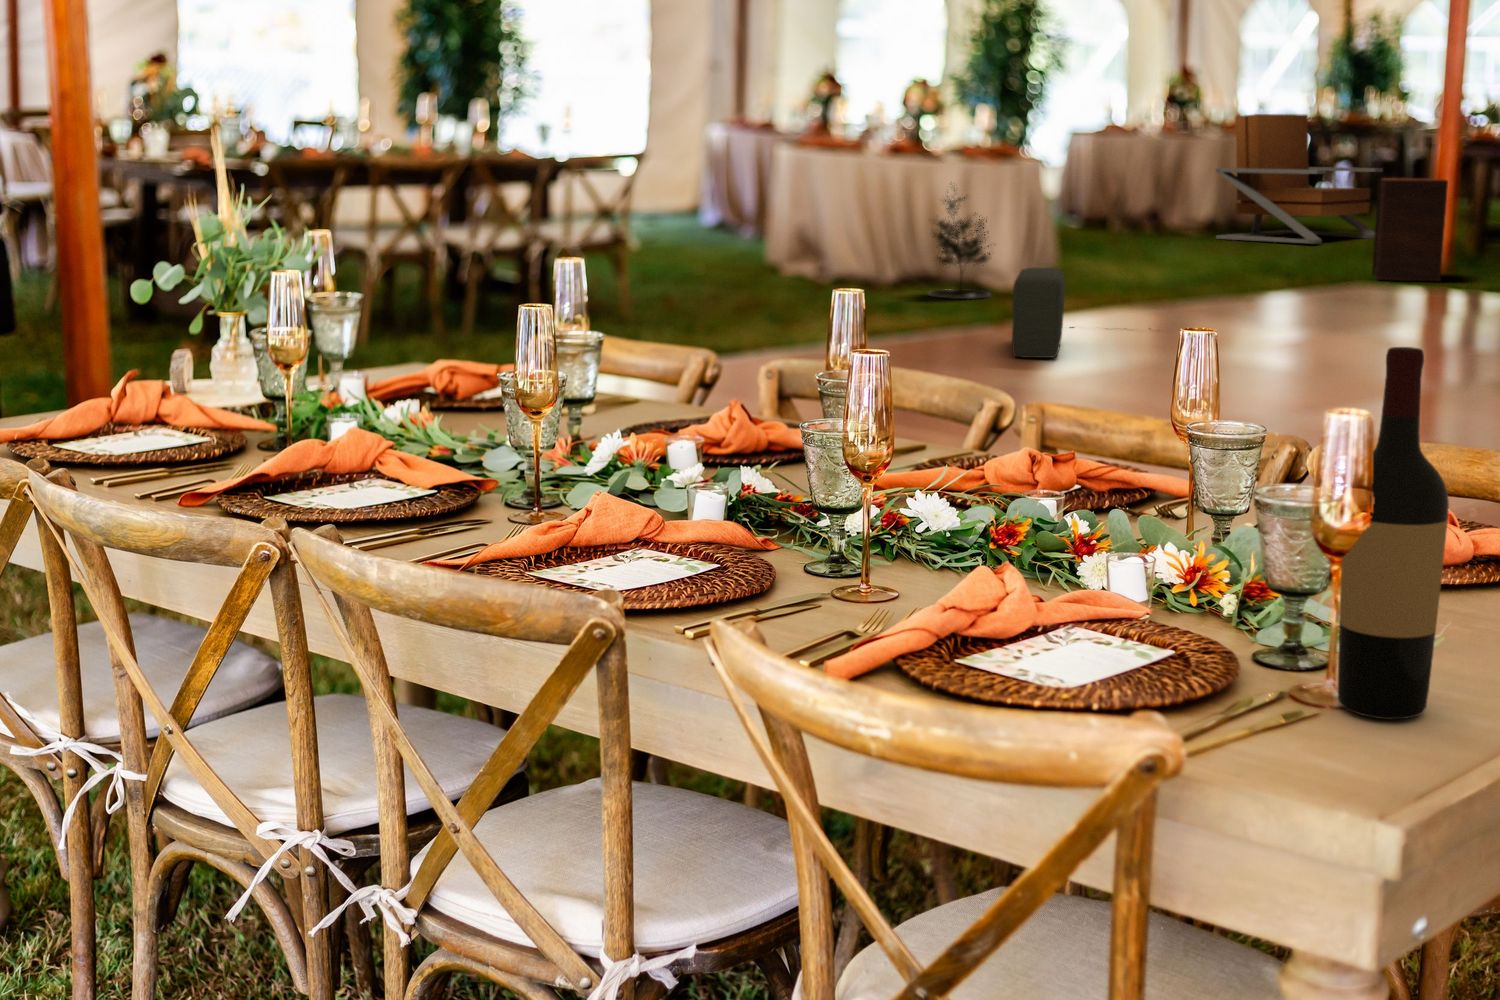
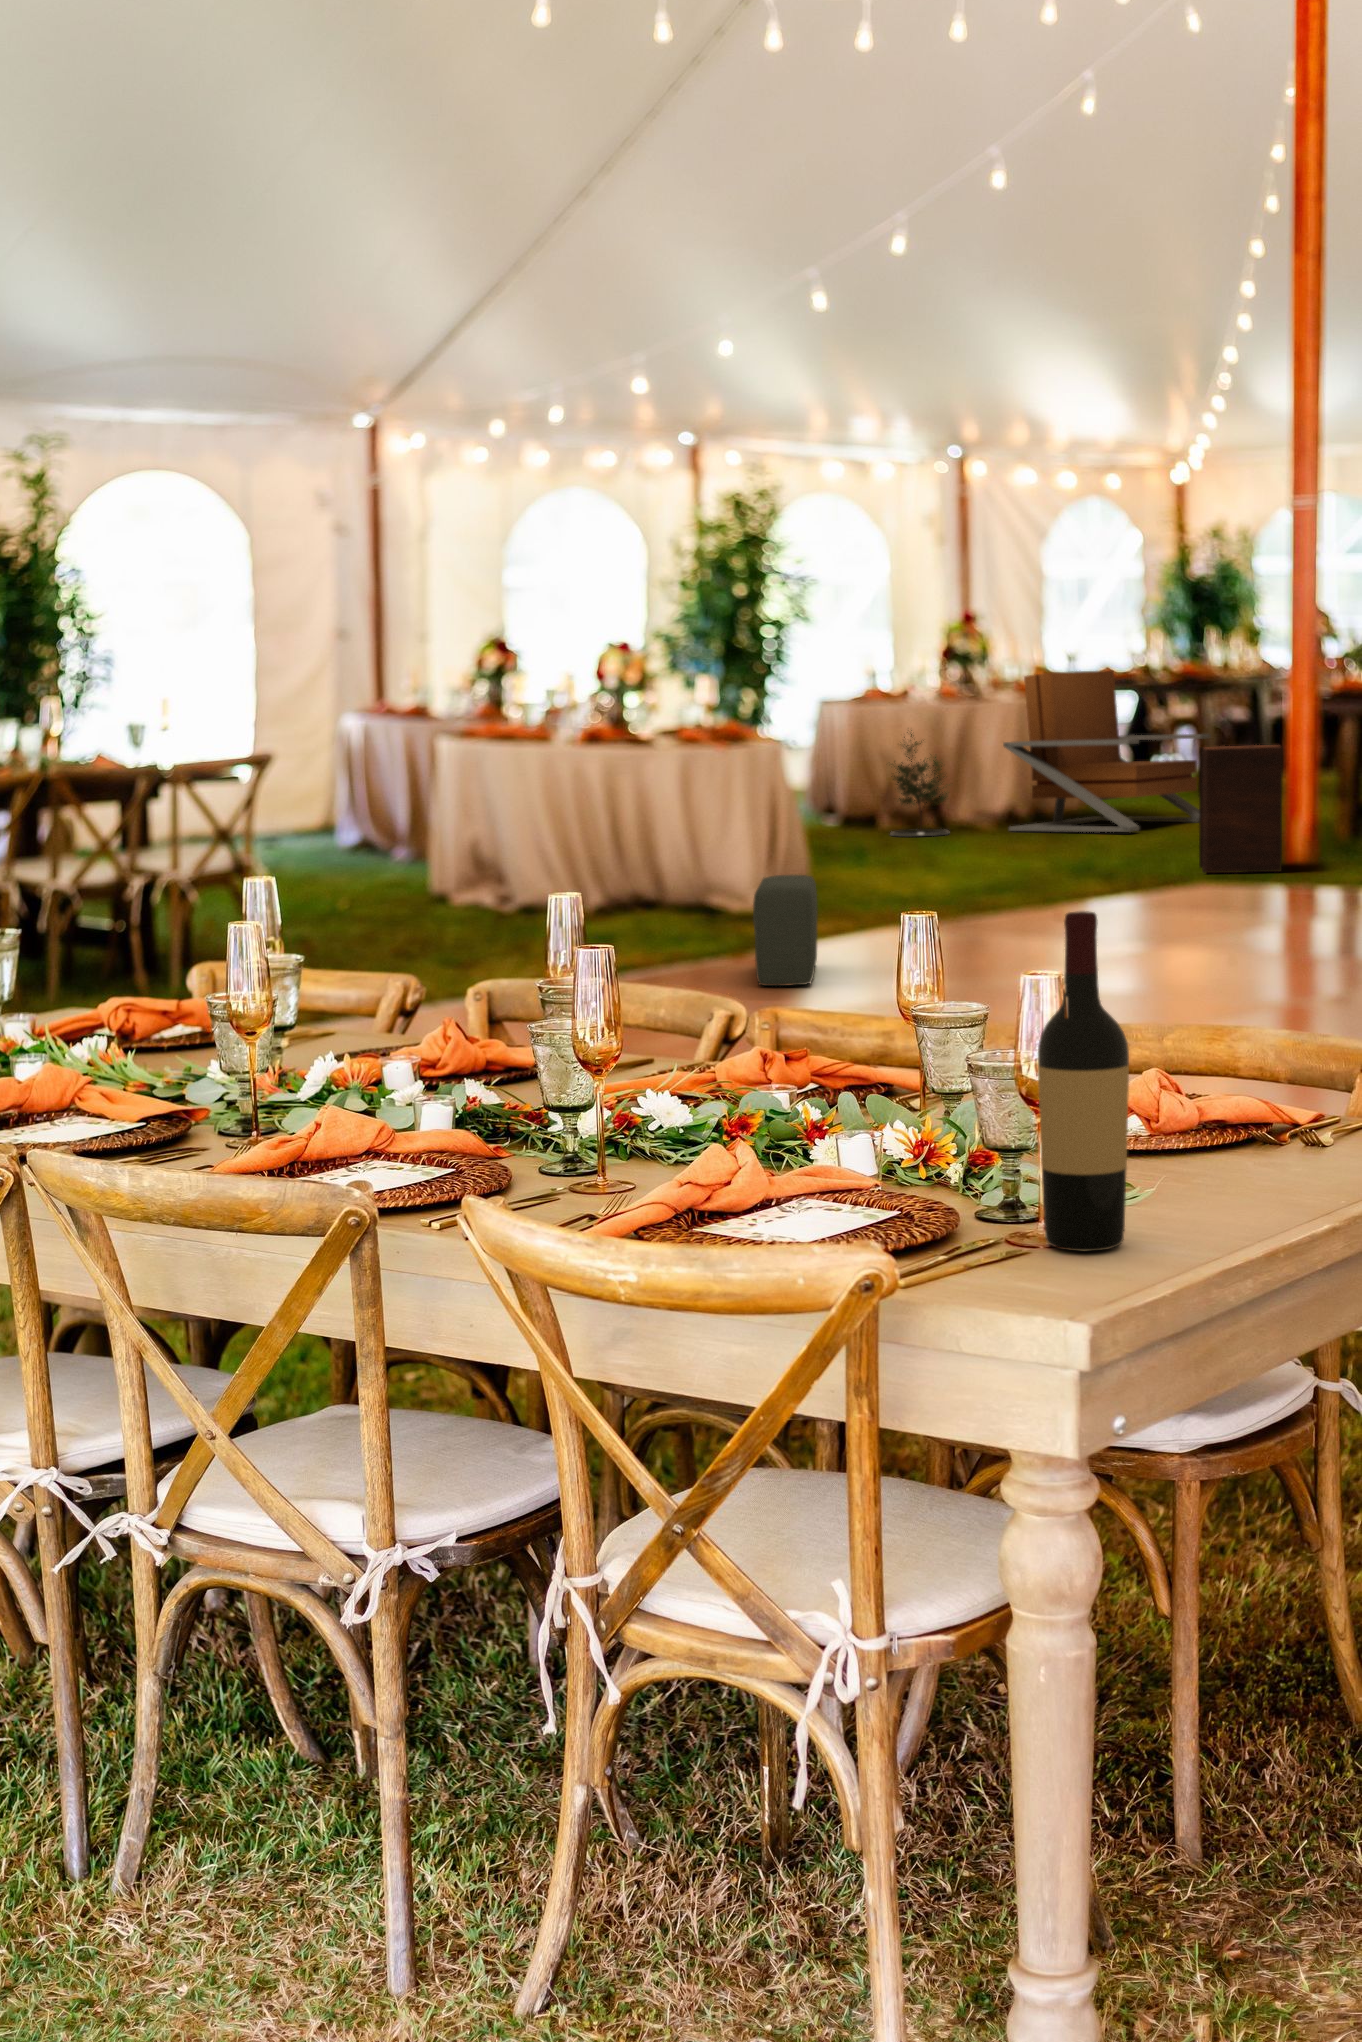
potted tree: present [929,182,991,299] -> present [890,730,950,836]

